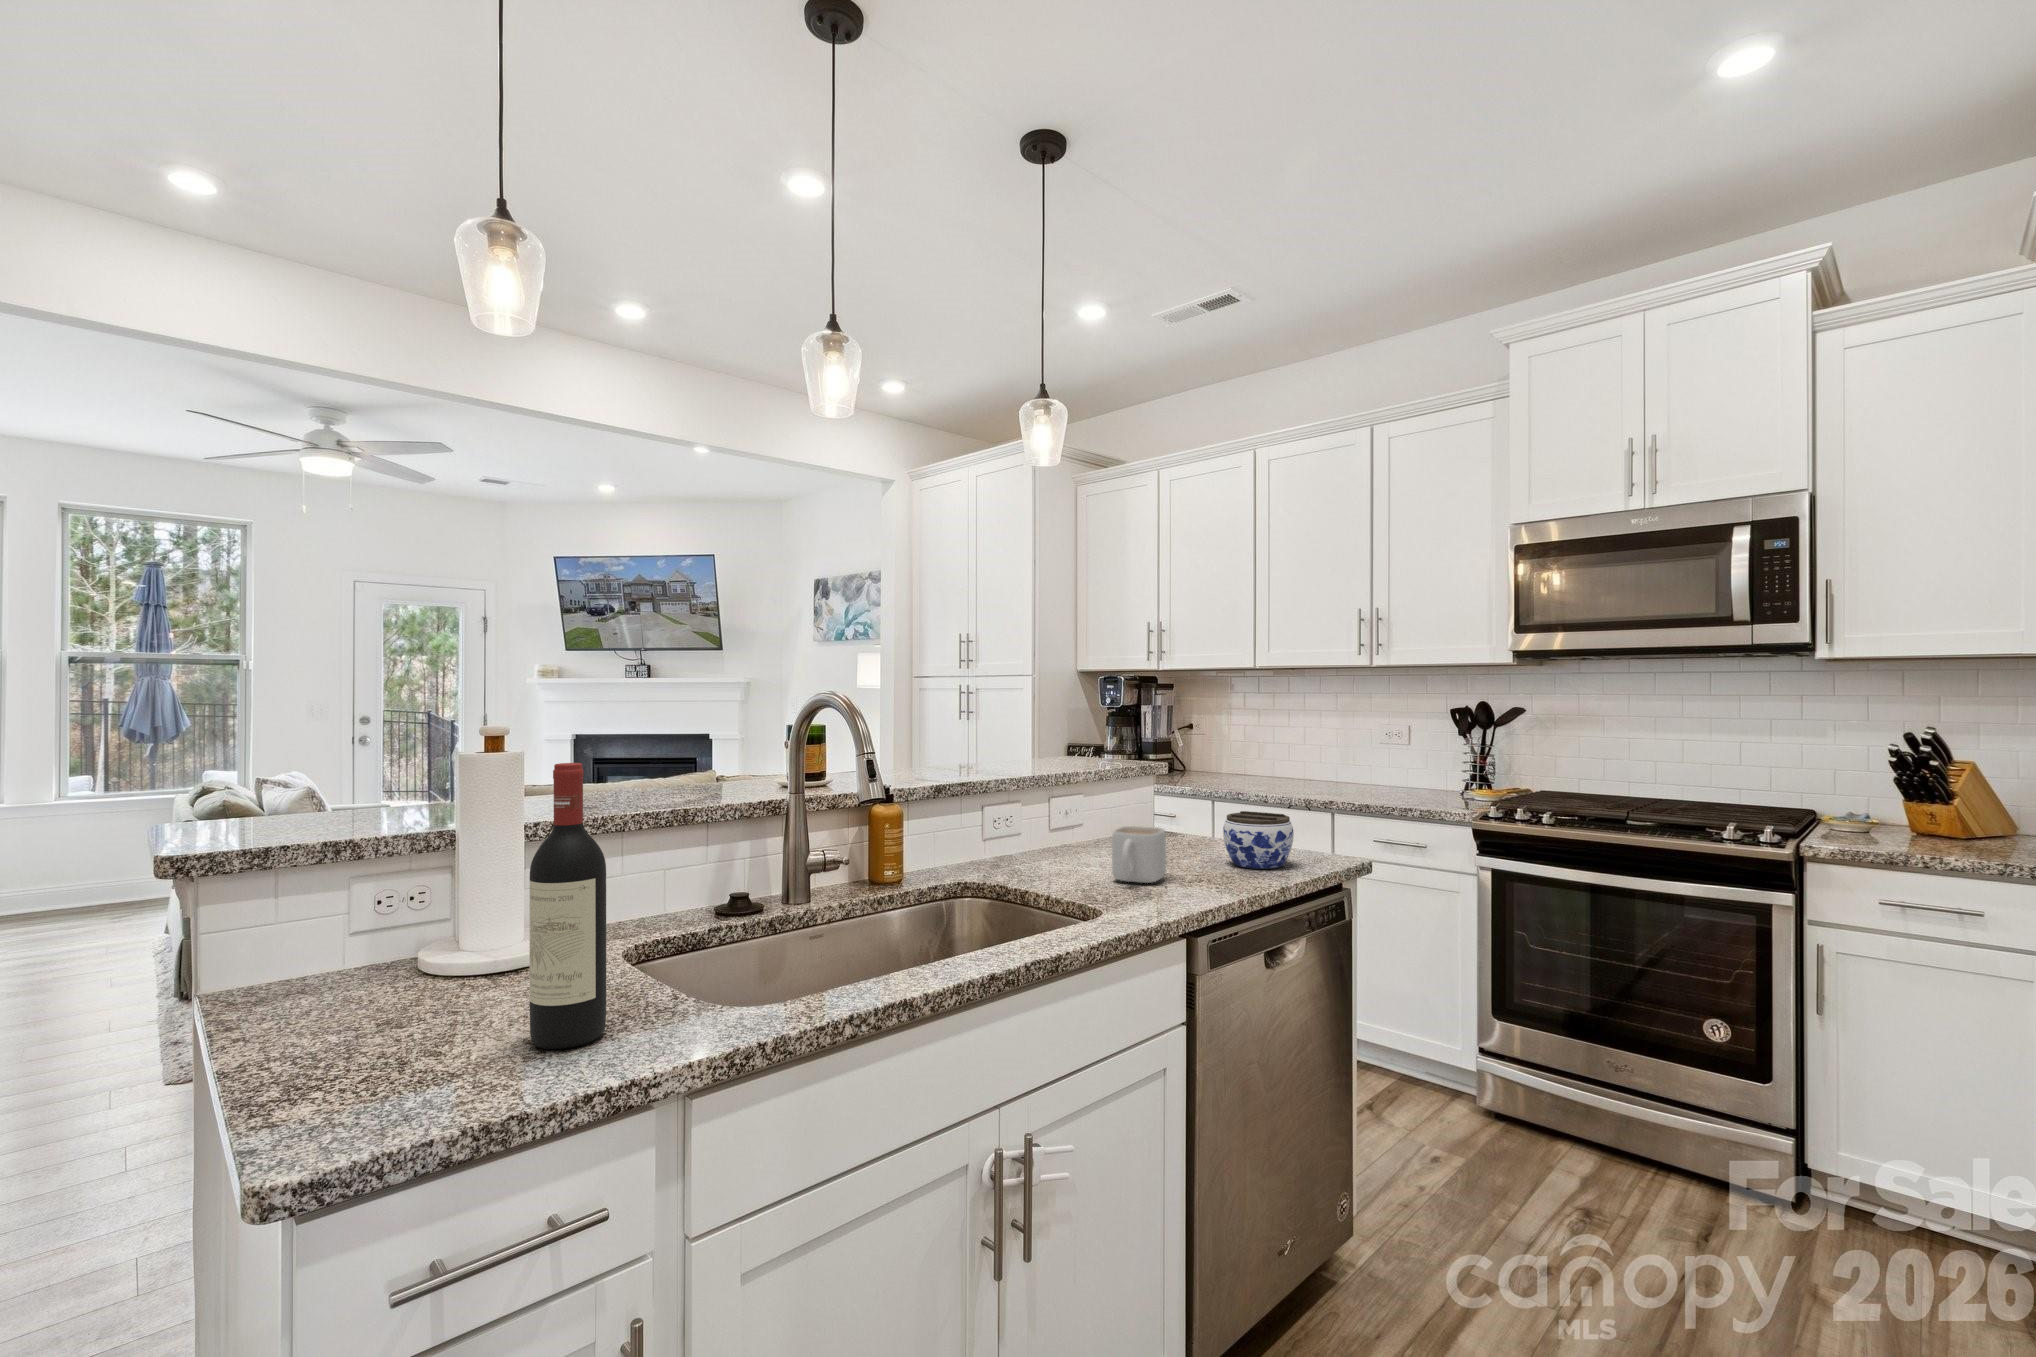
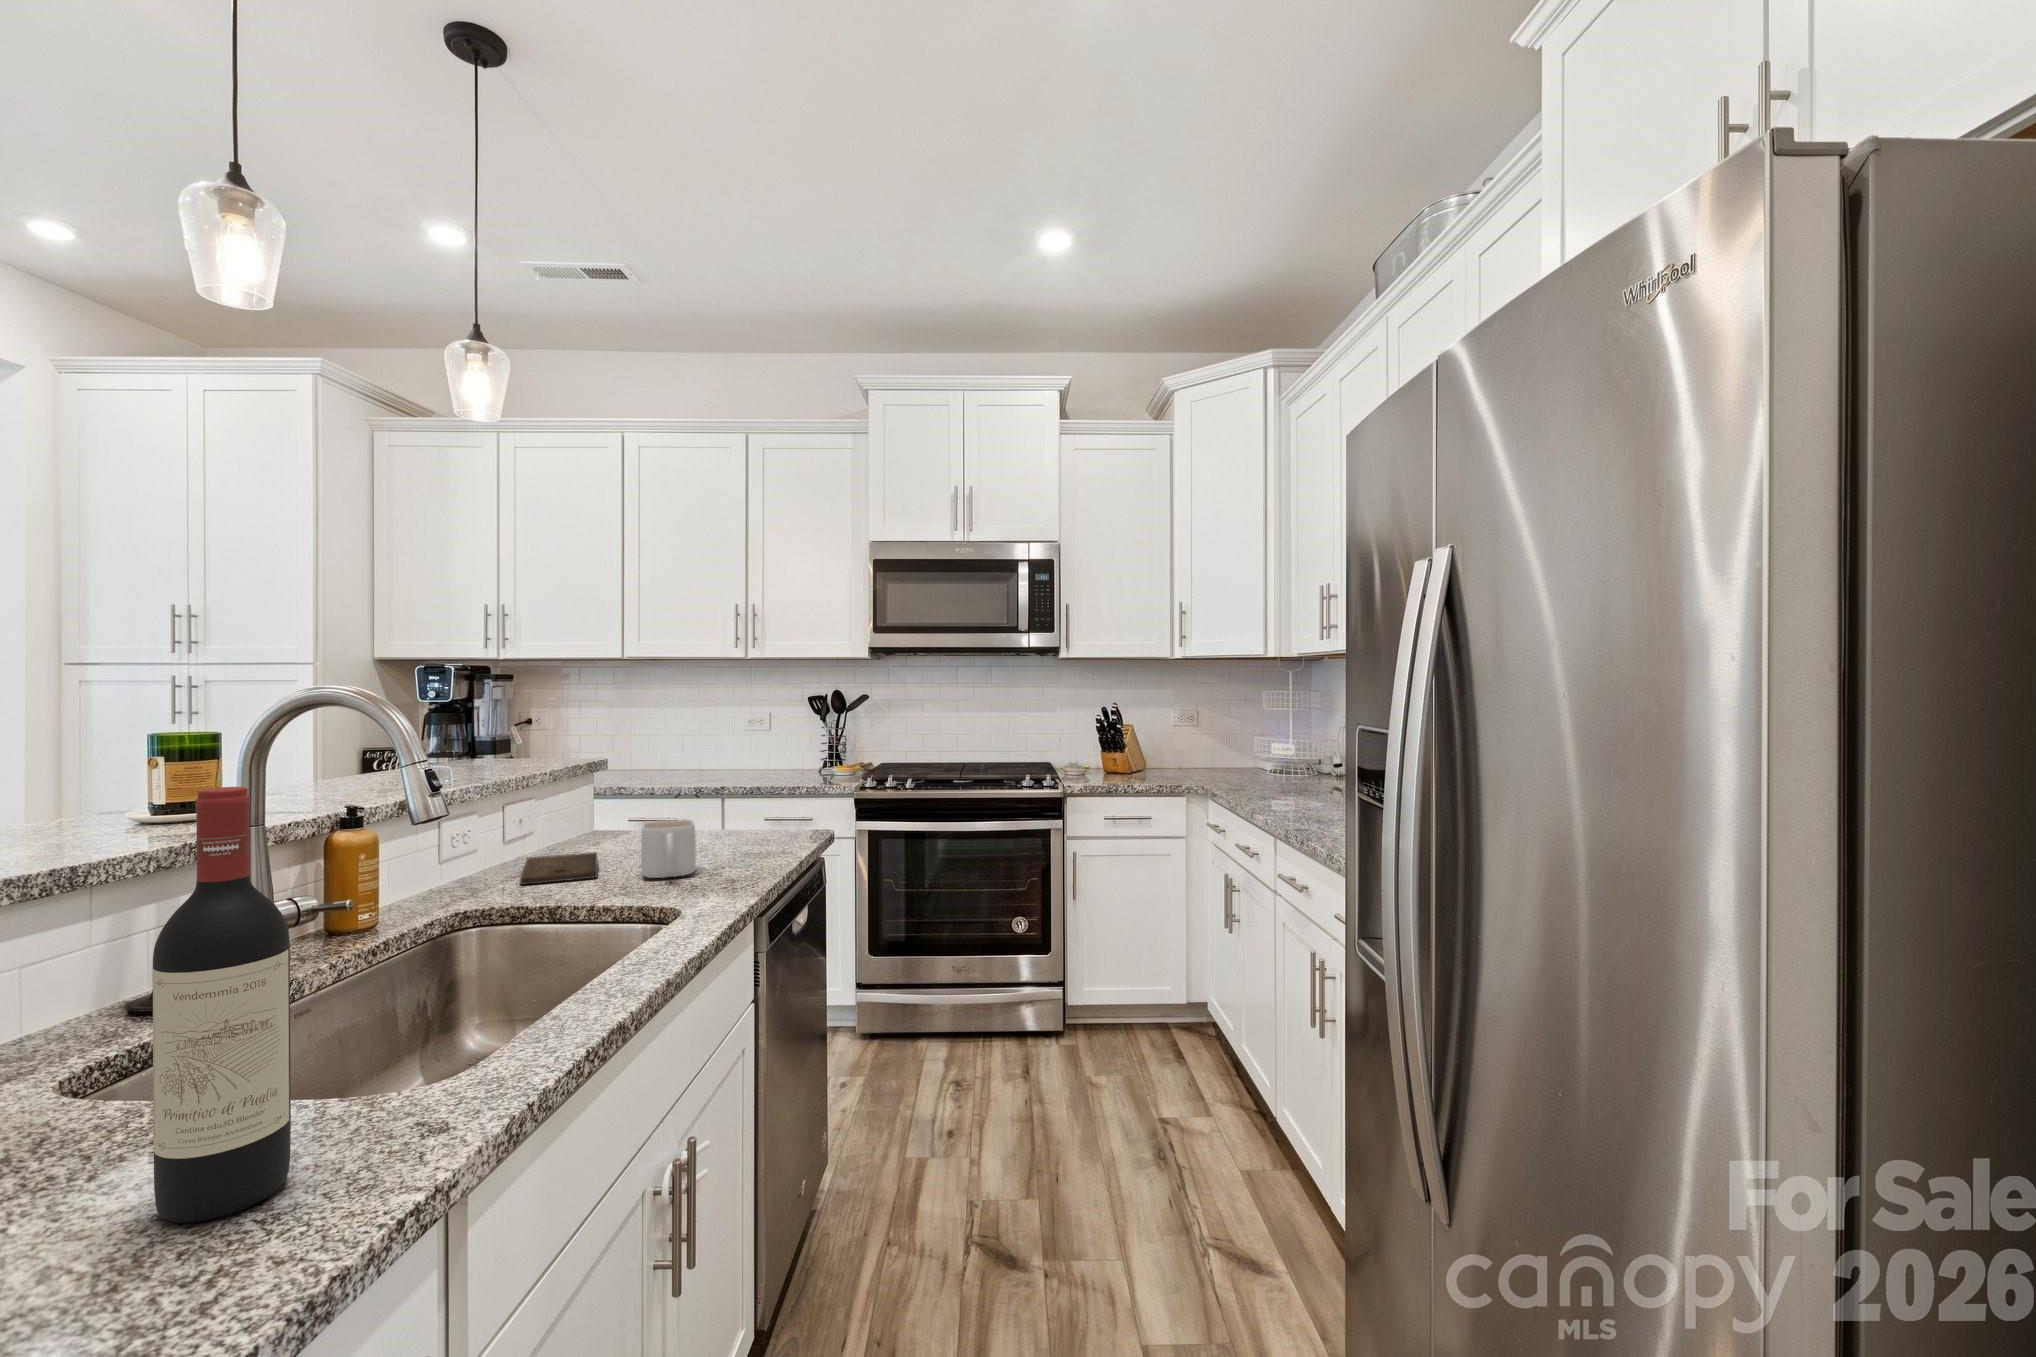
jar: present [1223,811,1294,869] -> none [721,796,788,849]
cutting board: none [1025,846,1110,873] -> present [520,852,598,885]

